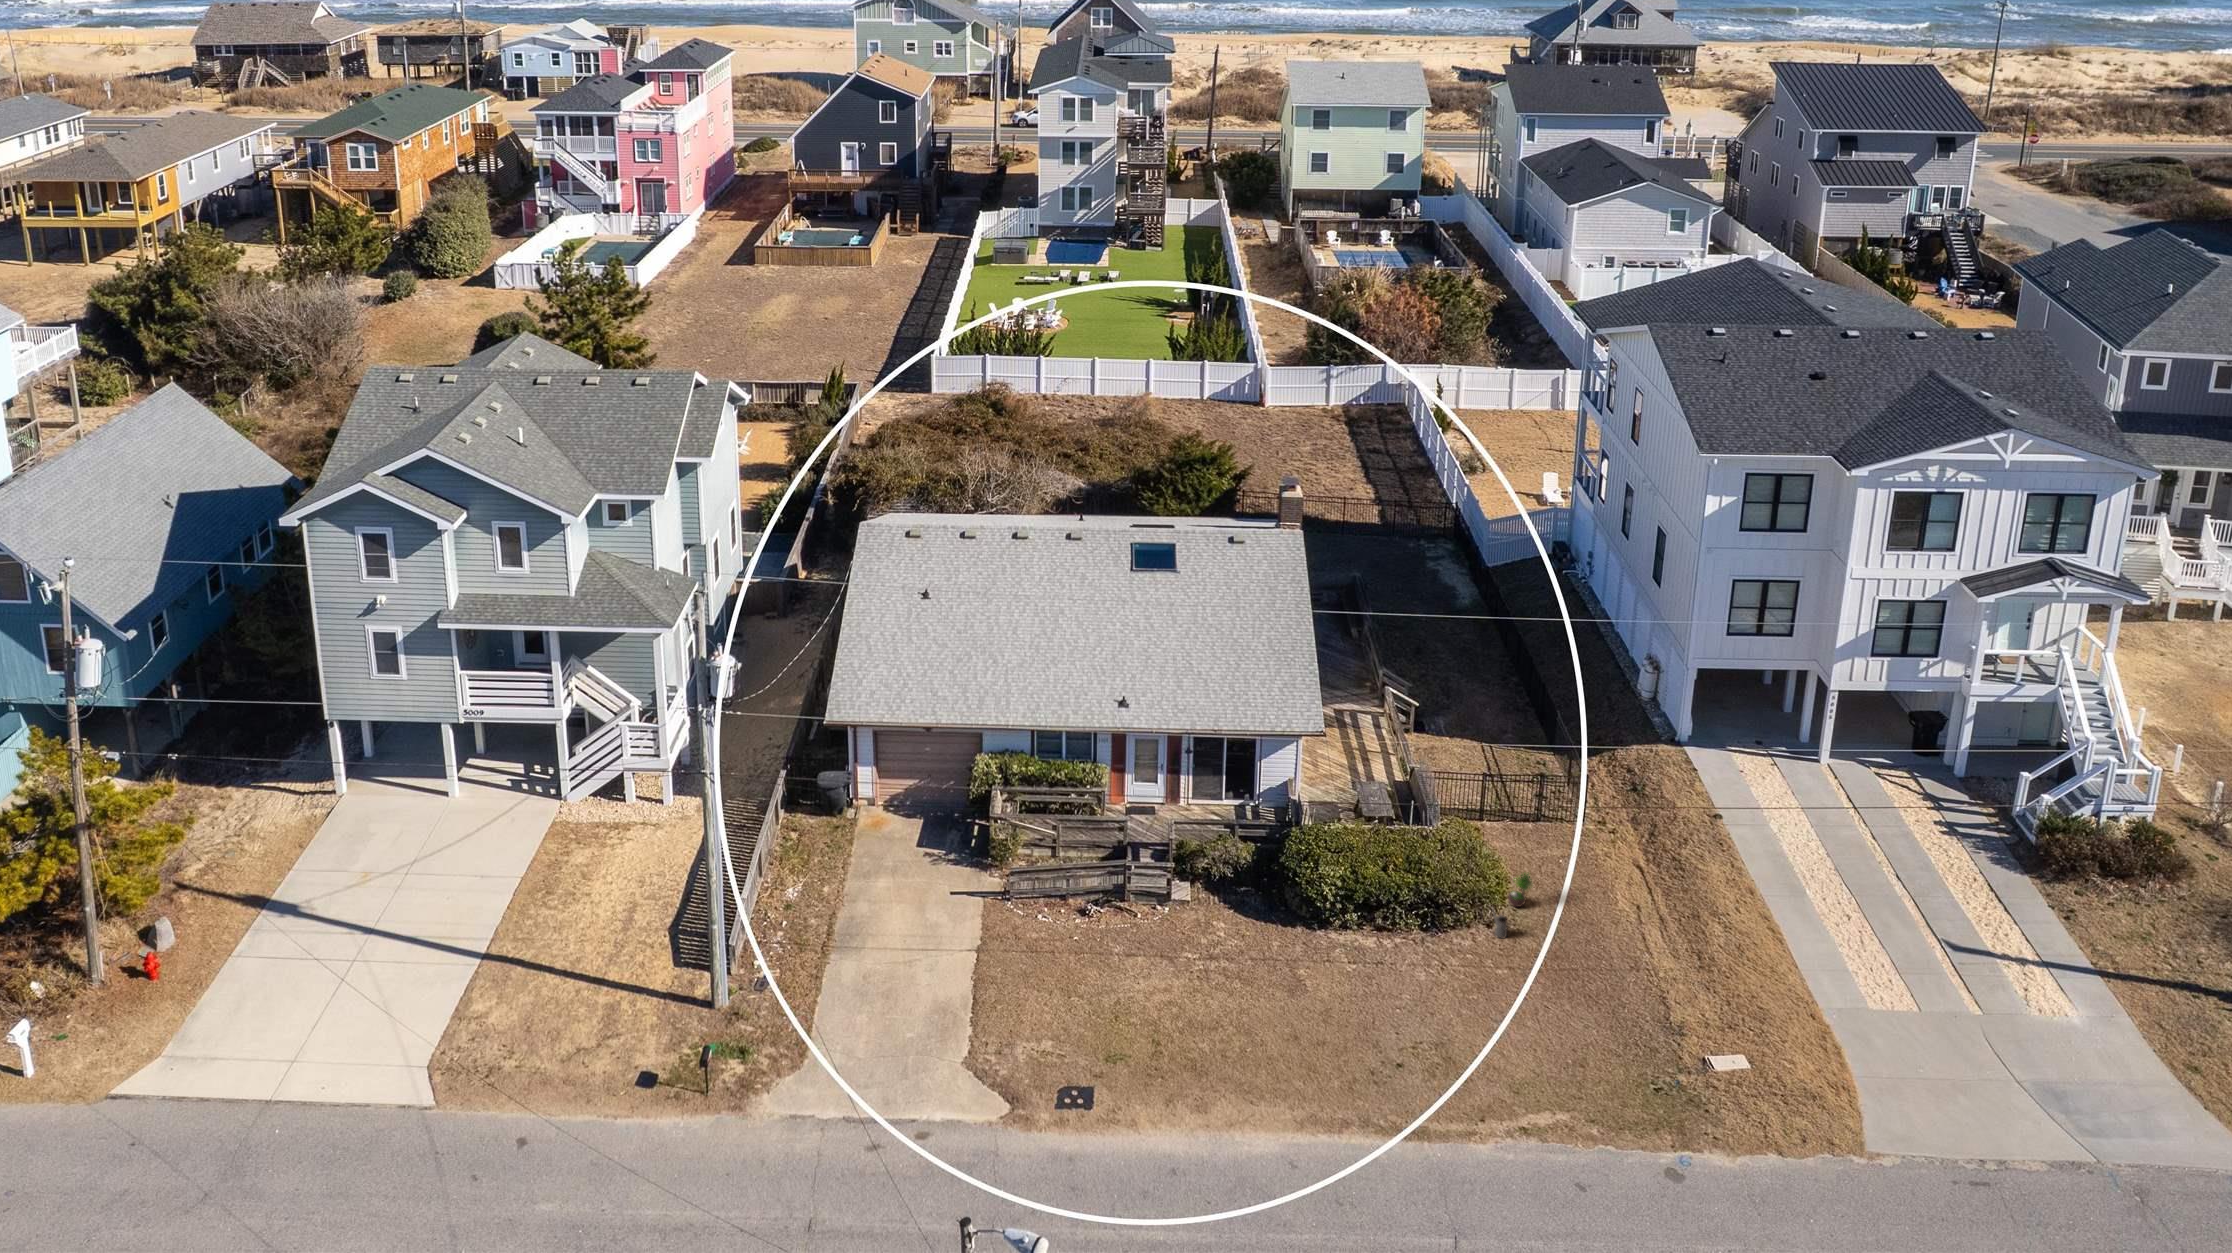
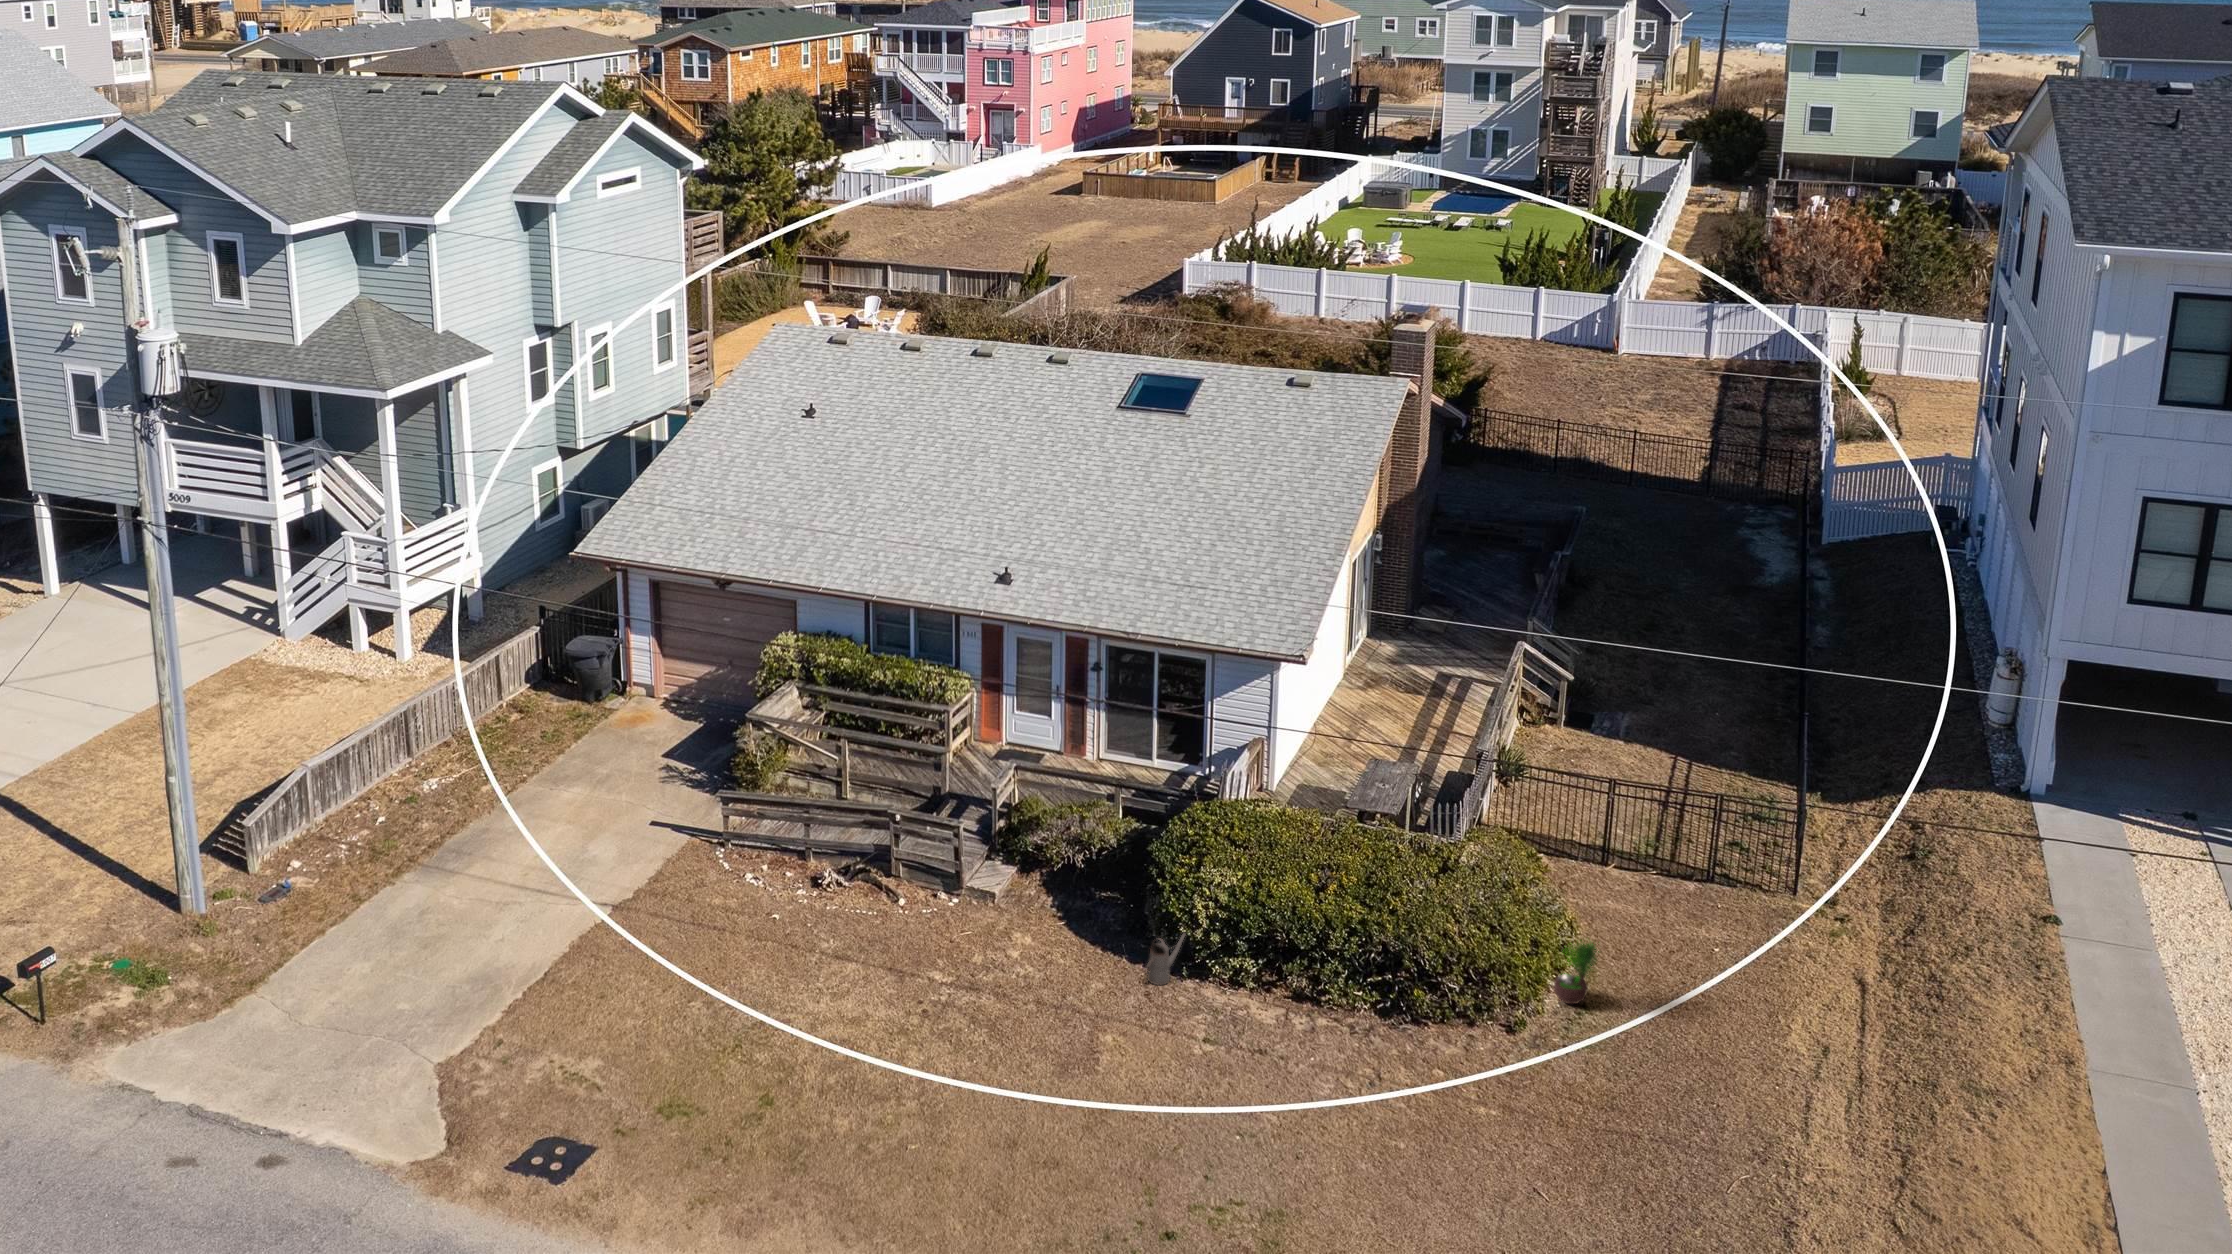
watering can: present [1493,909,1507,939] -> present [1146,933,1185,985]

